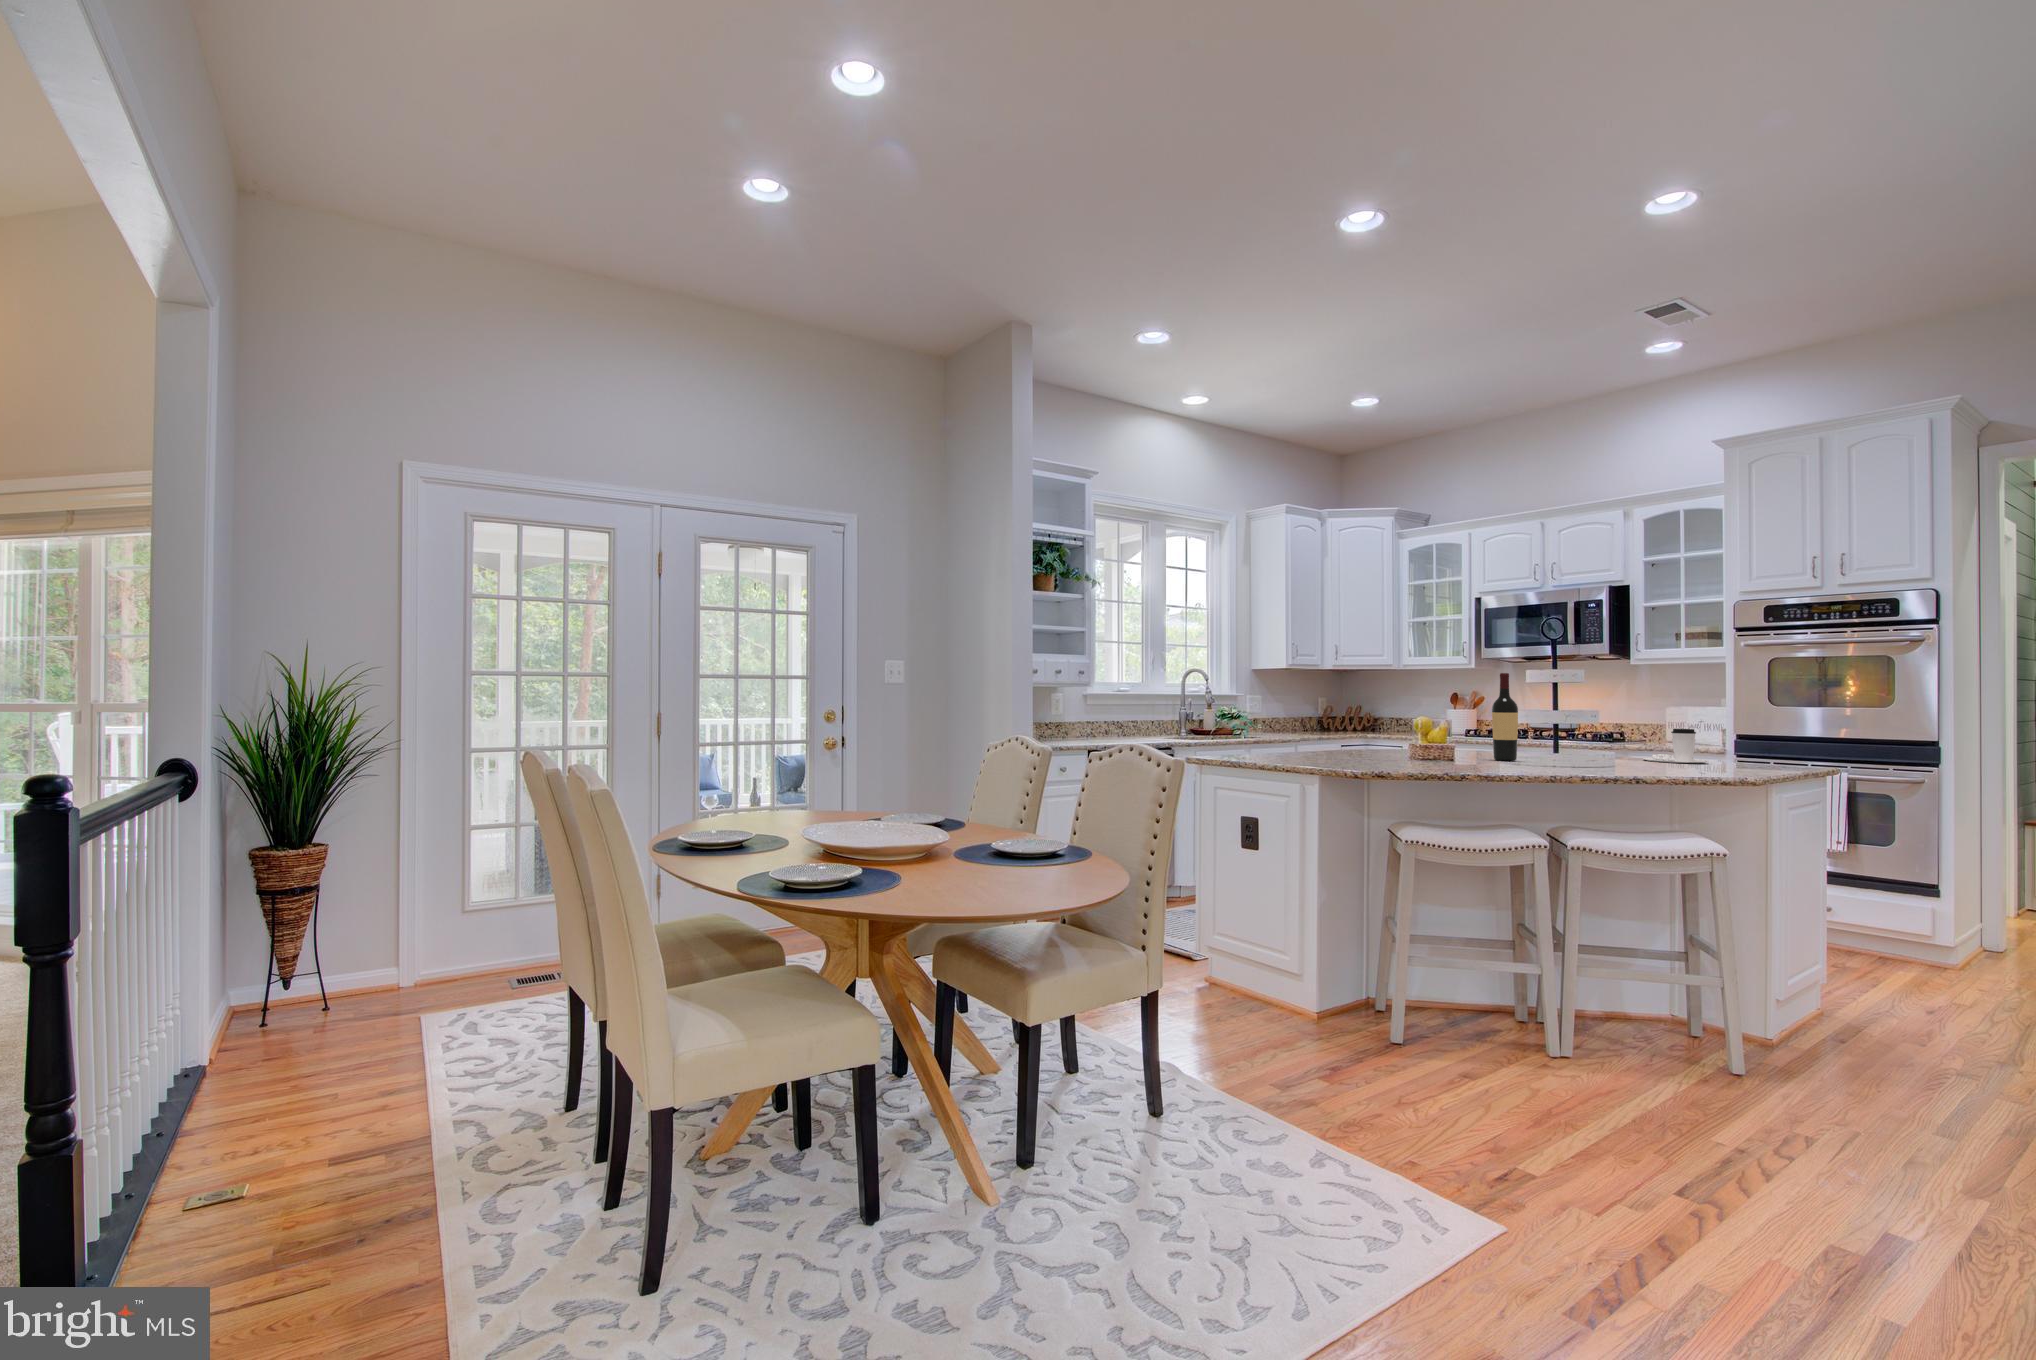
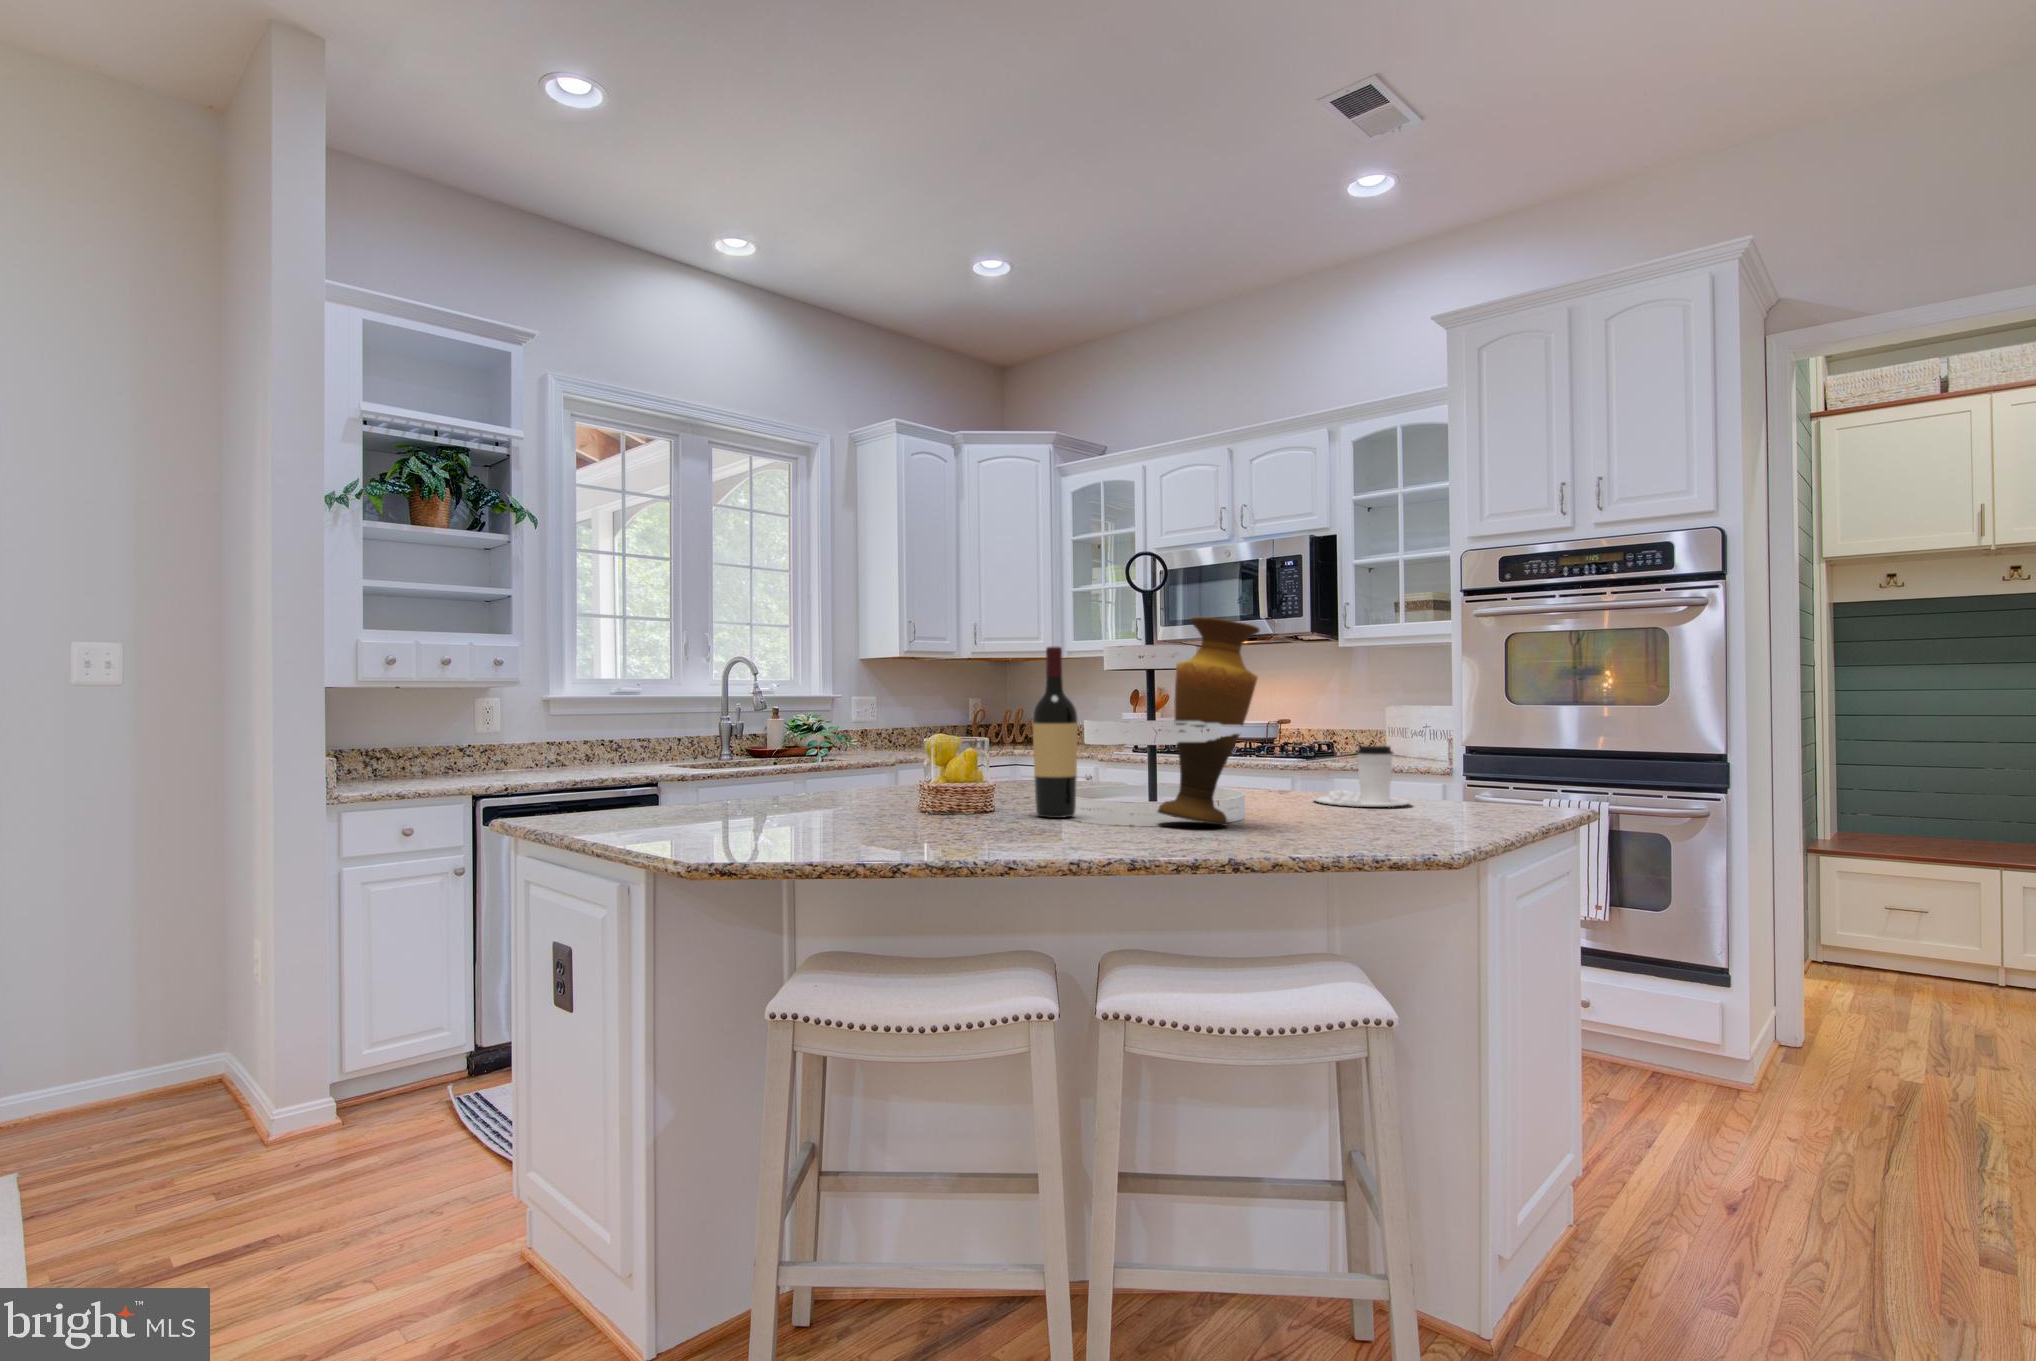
vase: none [1567,659,1627,766] -> present [1158,617,1259,826]

